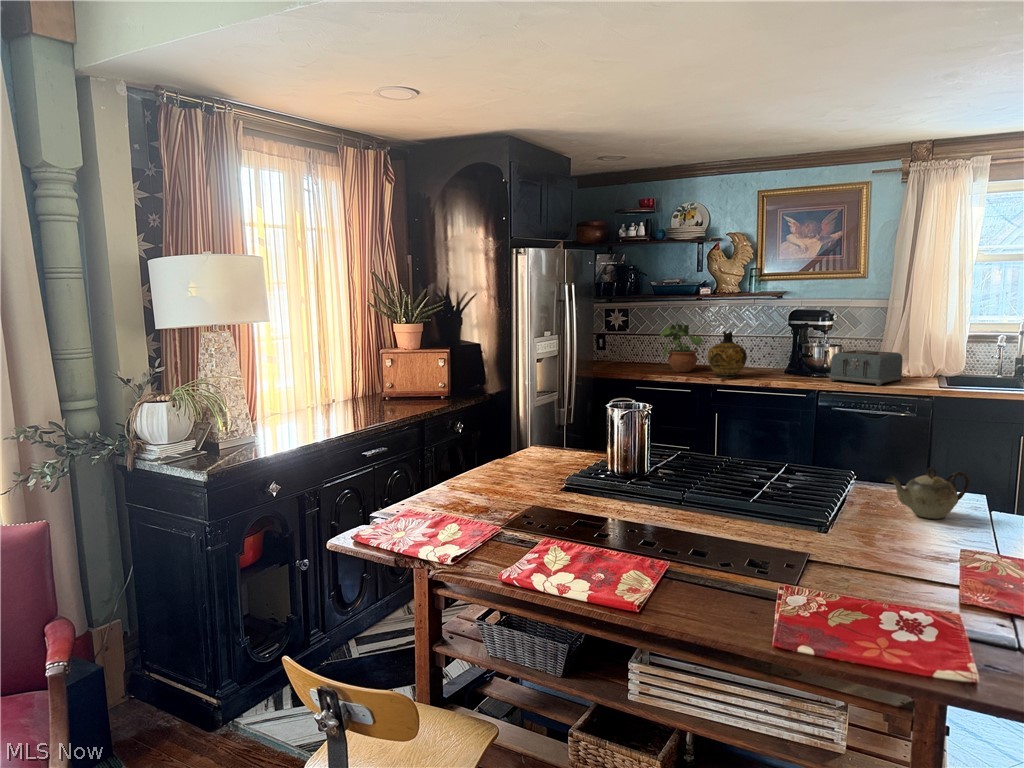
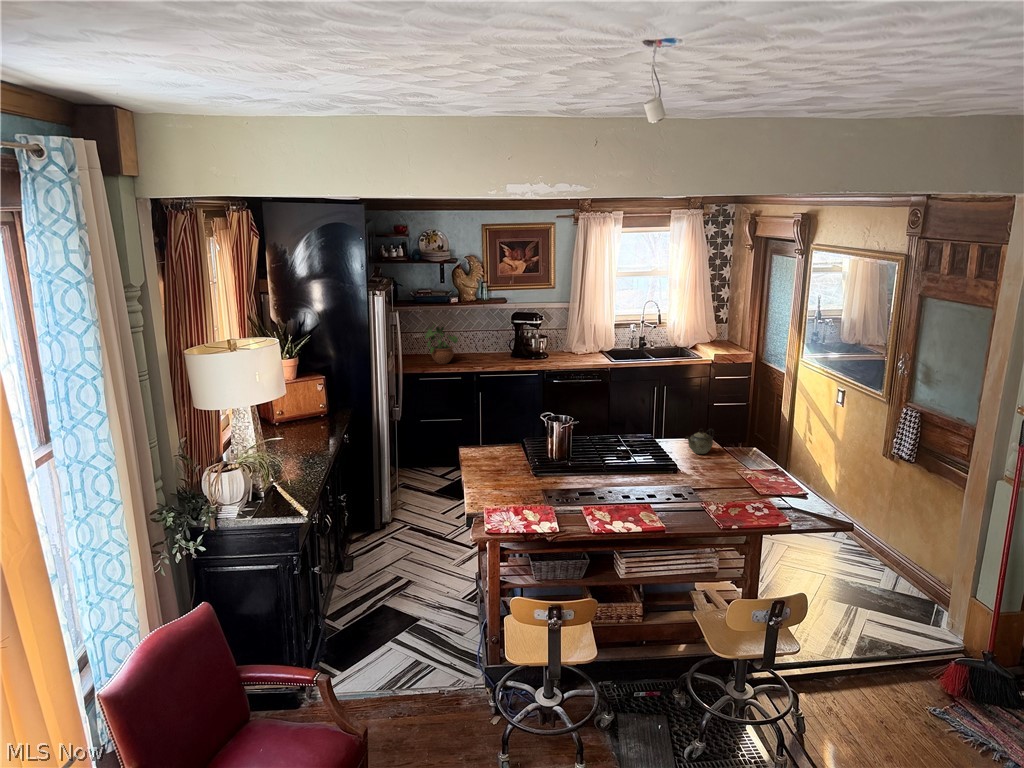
ceramic jug: present [708,331,747,378] -> none [467,333,495,367]
toaster: present [829,350,903,386] -> none [547,339,586,365]

